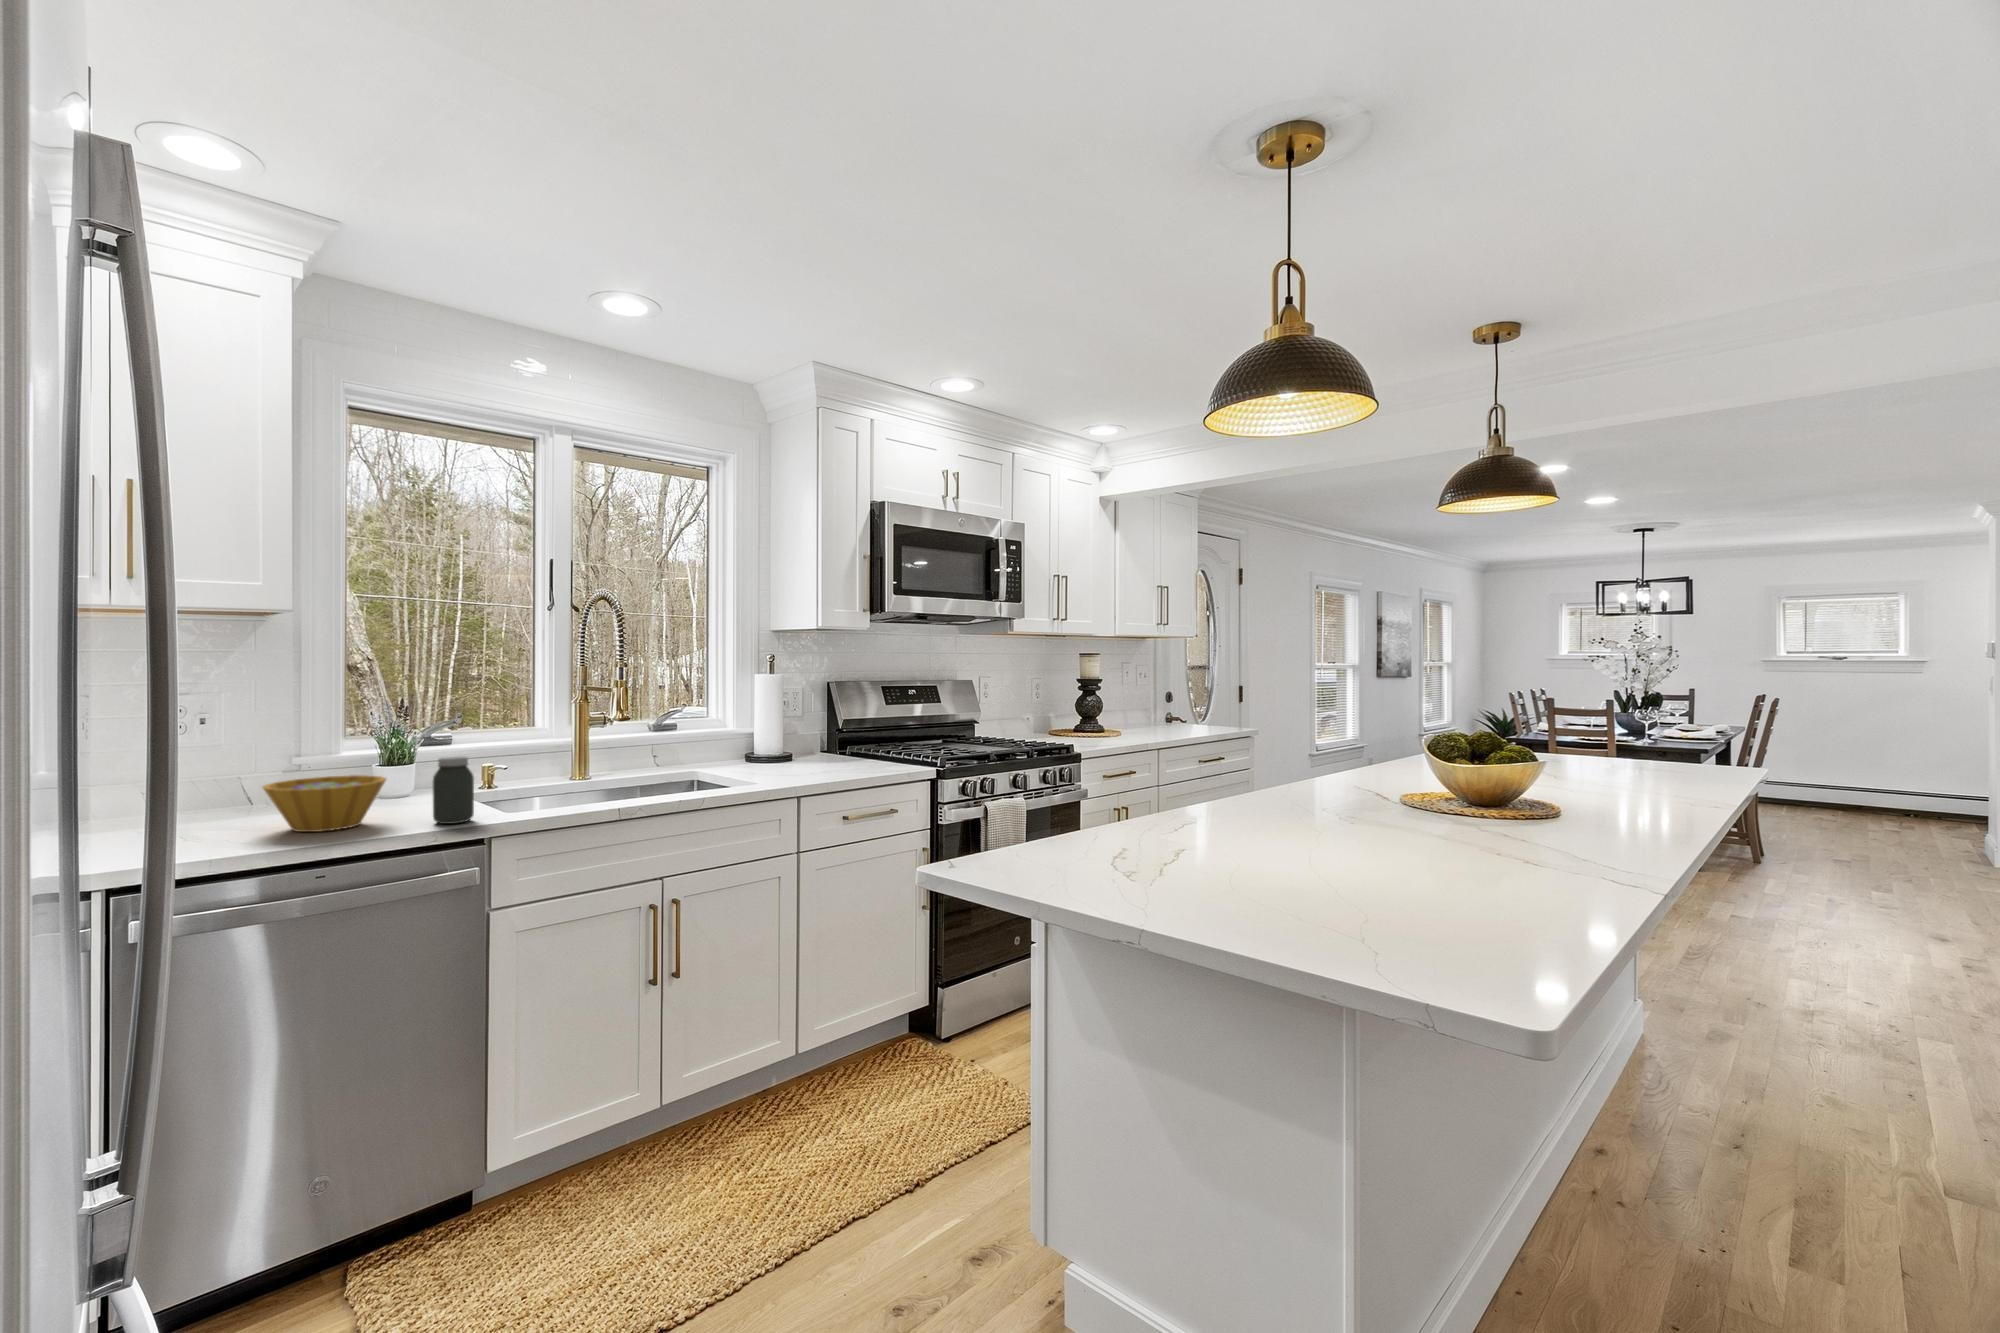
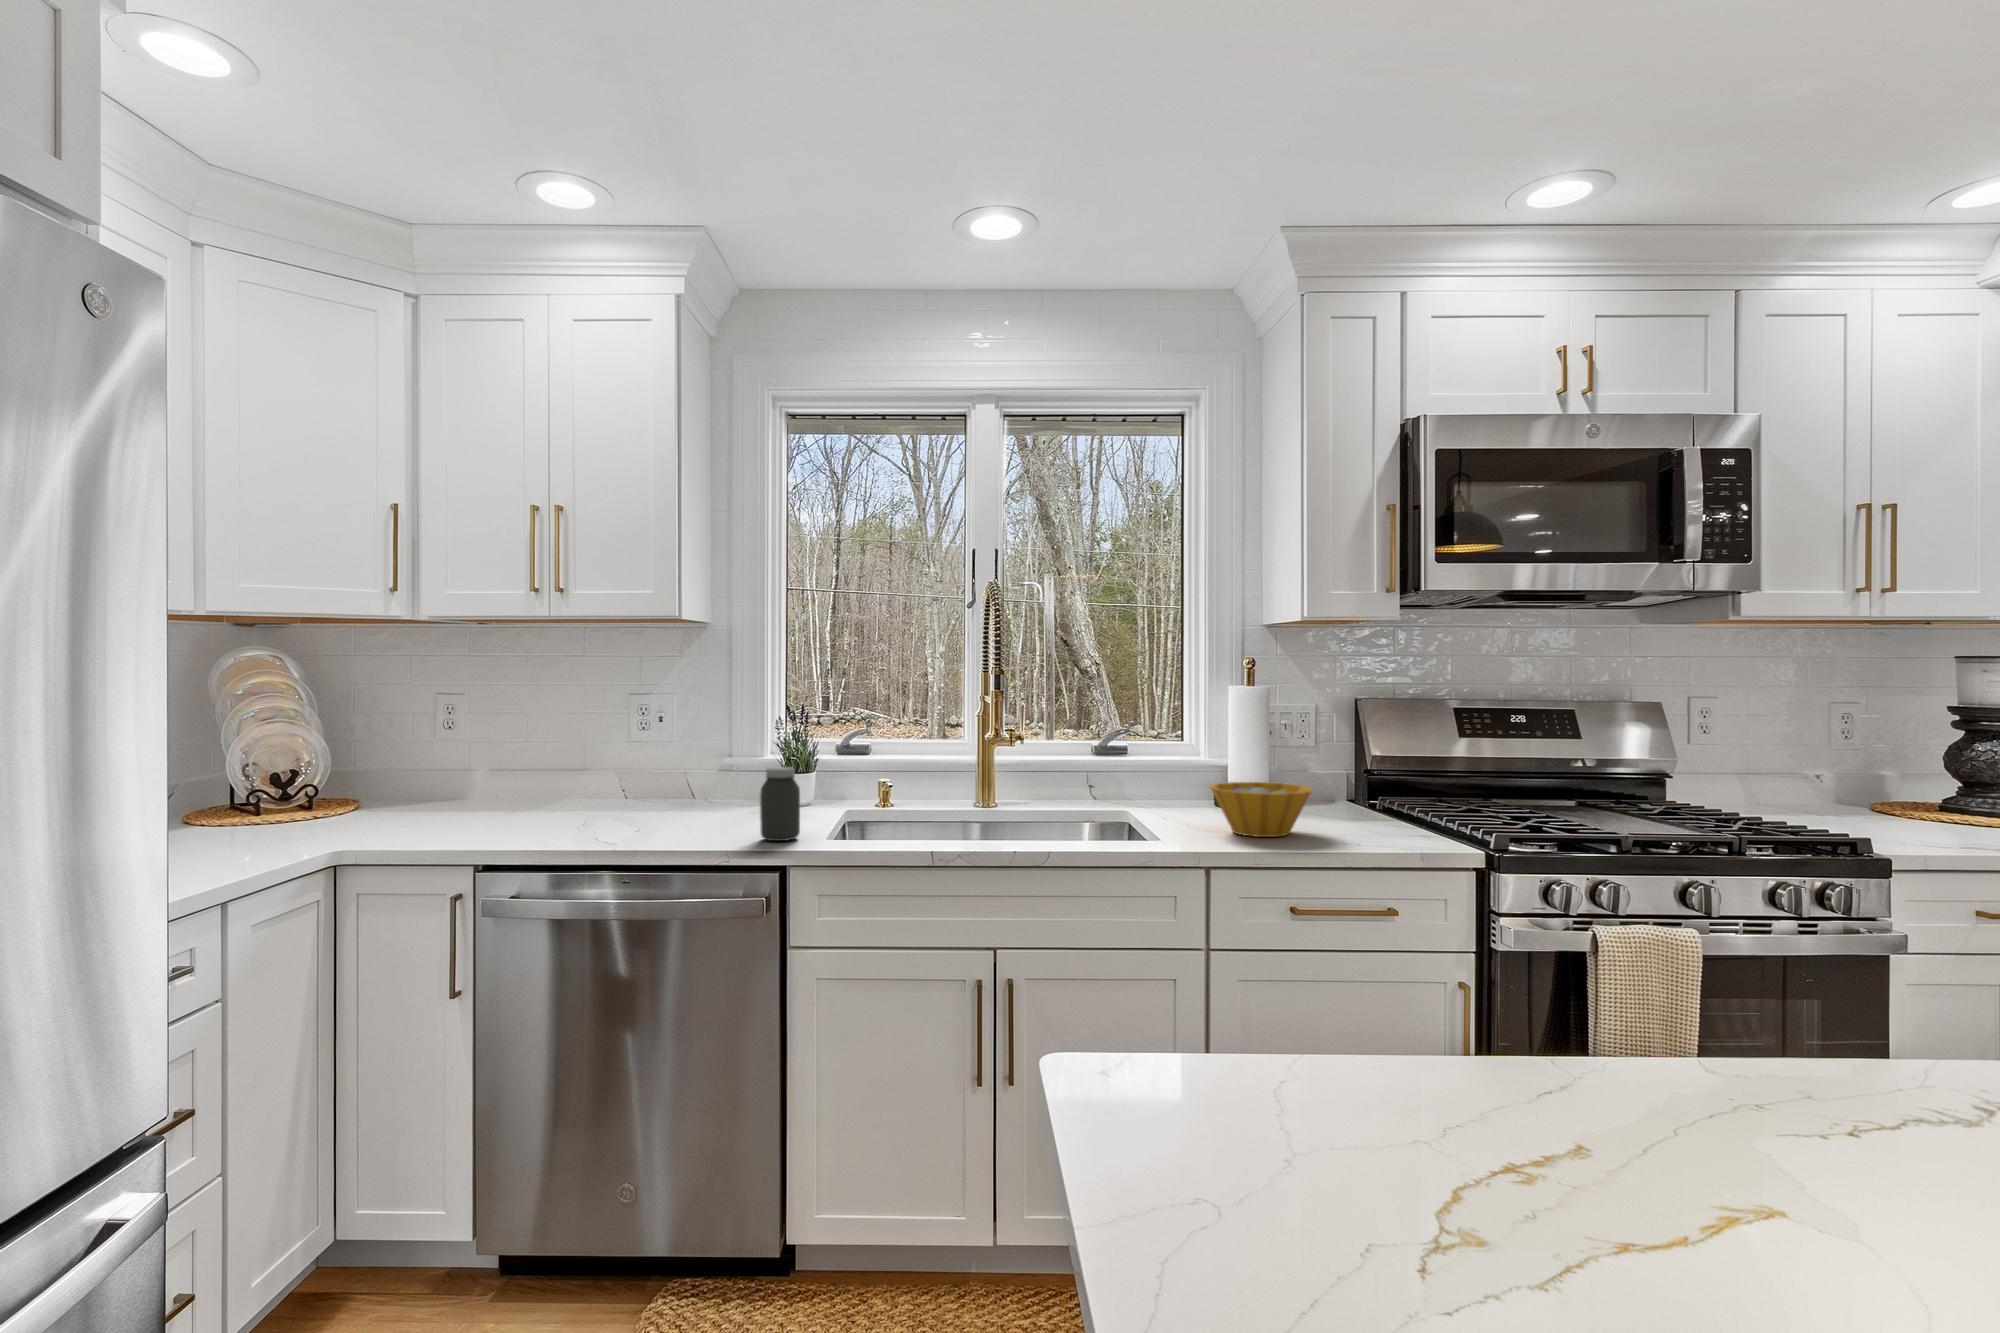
bowl: present [263,775,386,832] -> present [1210,782,1312,837]

